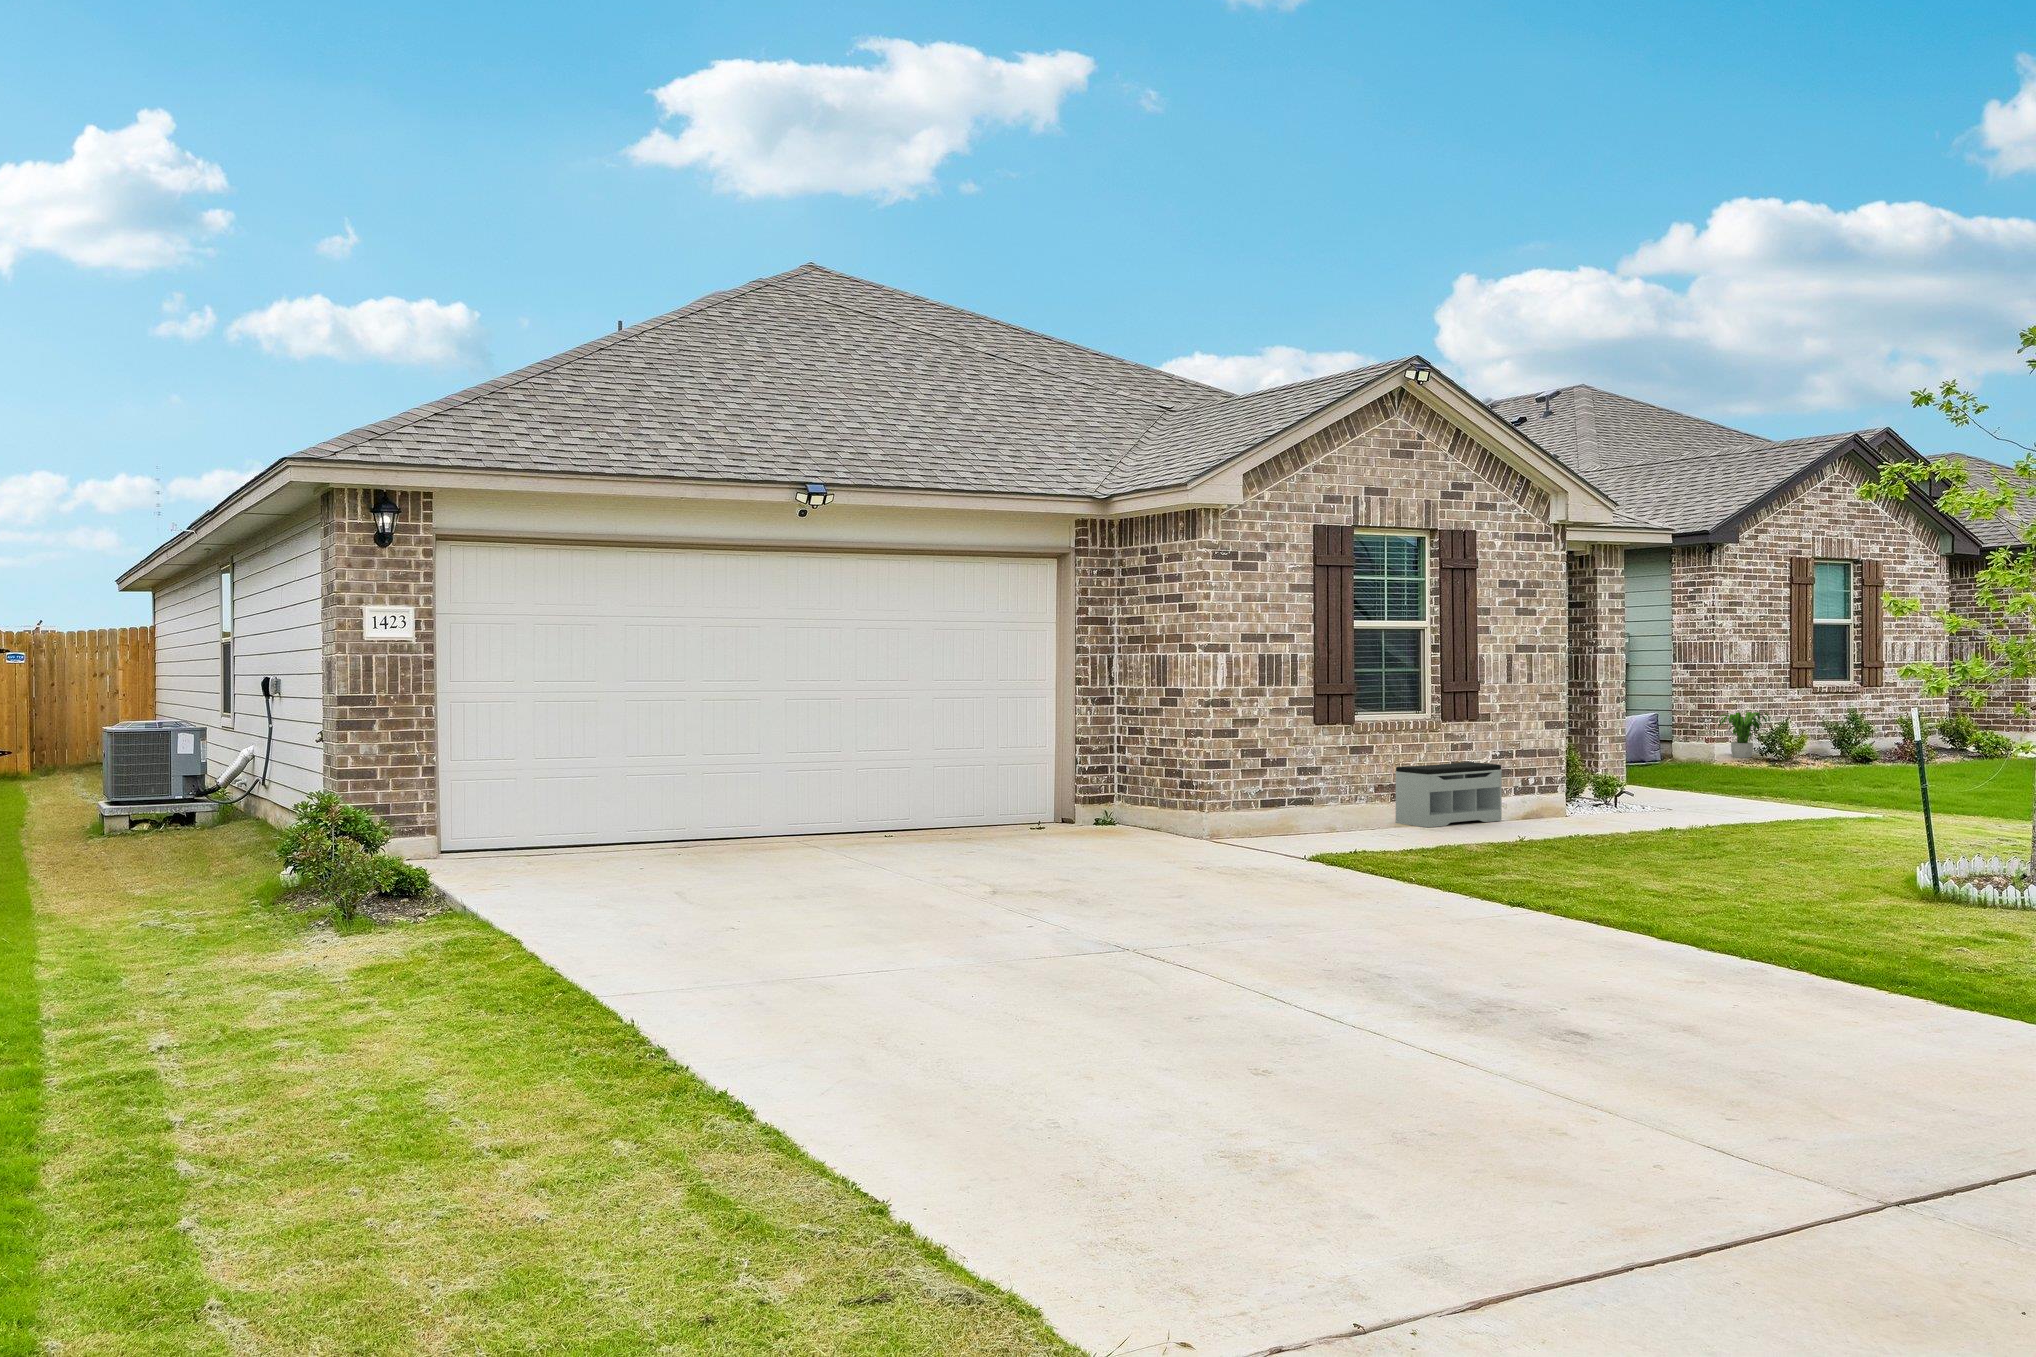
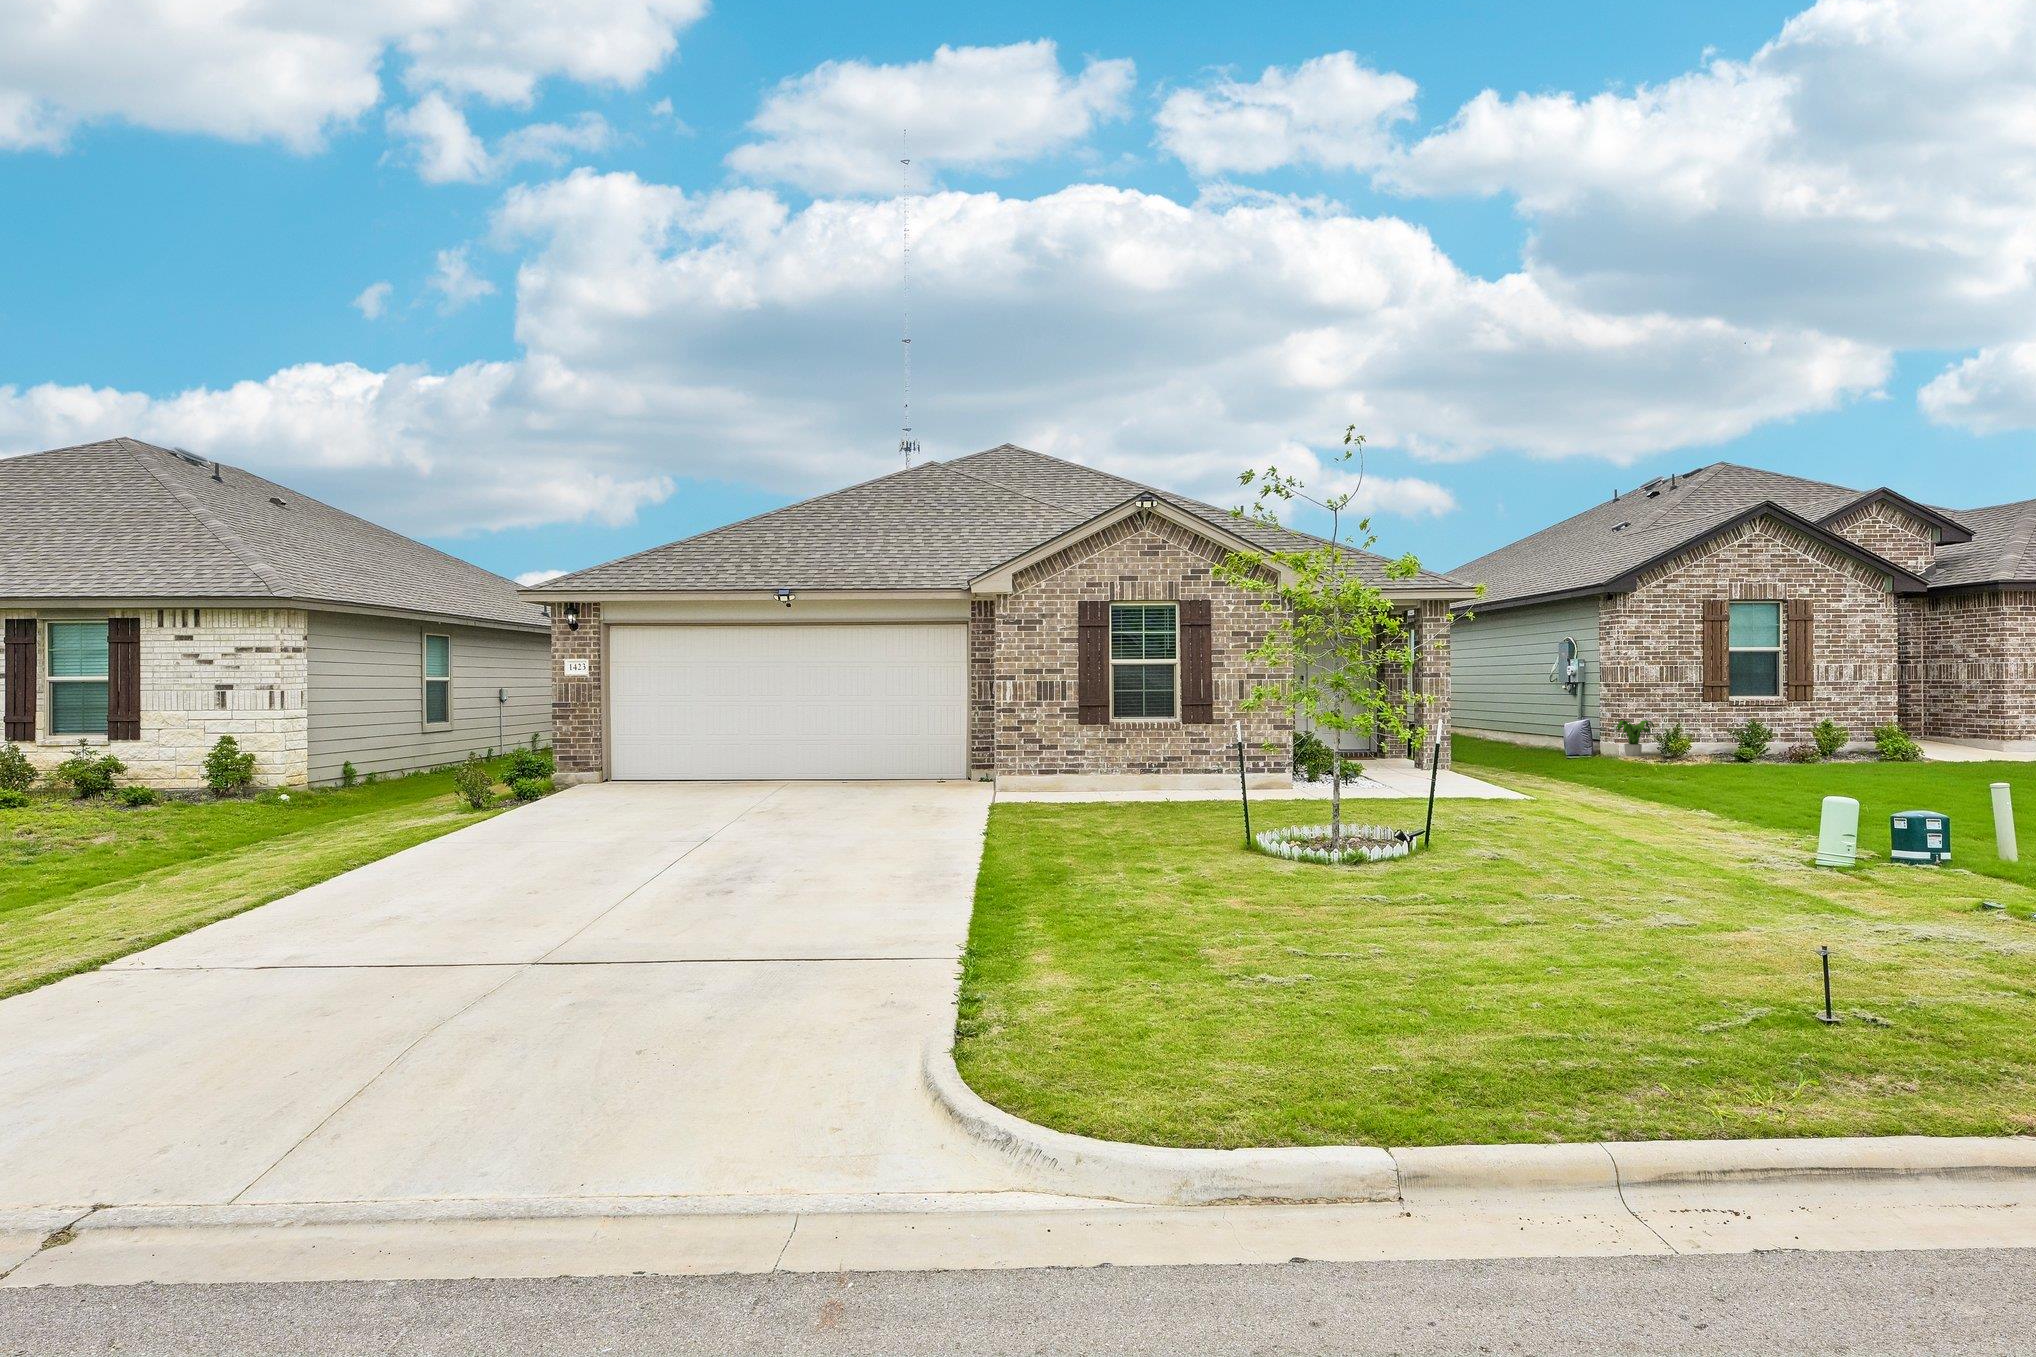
bench: present [1395,762,1502,827] -> none [1144,751,1214,791]

